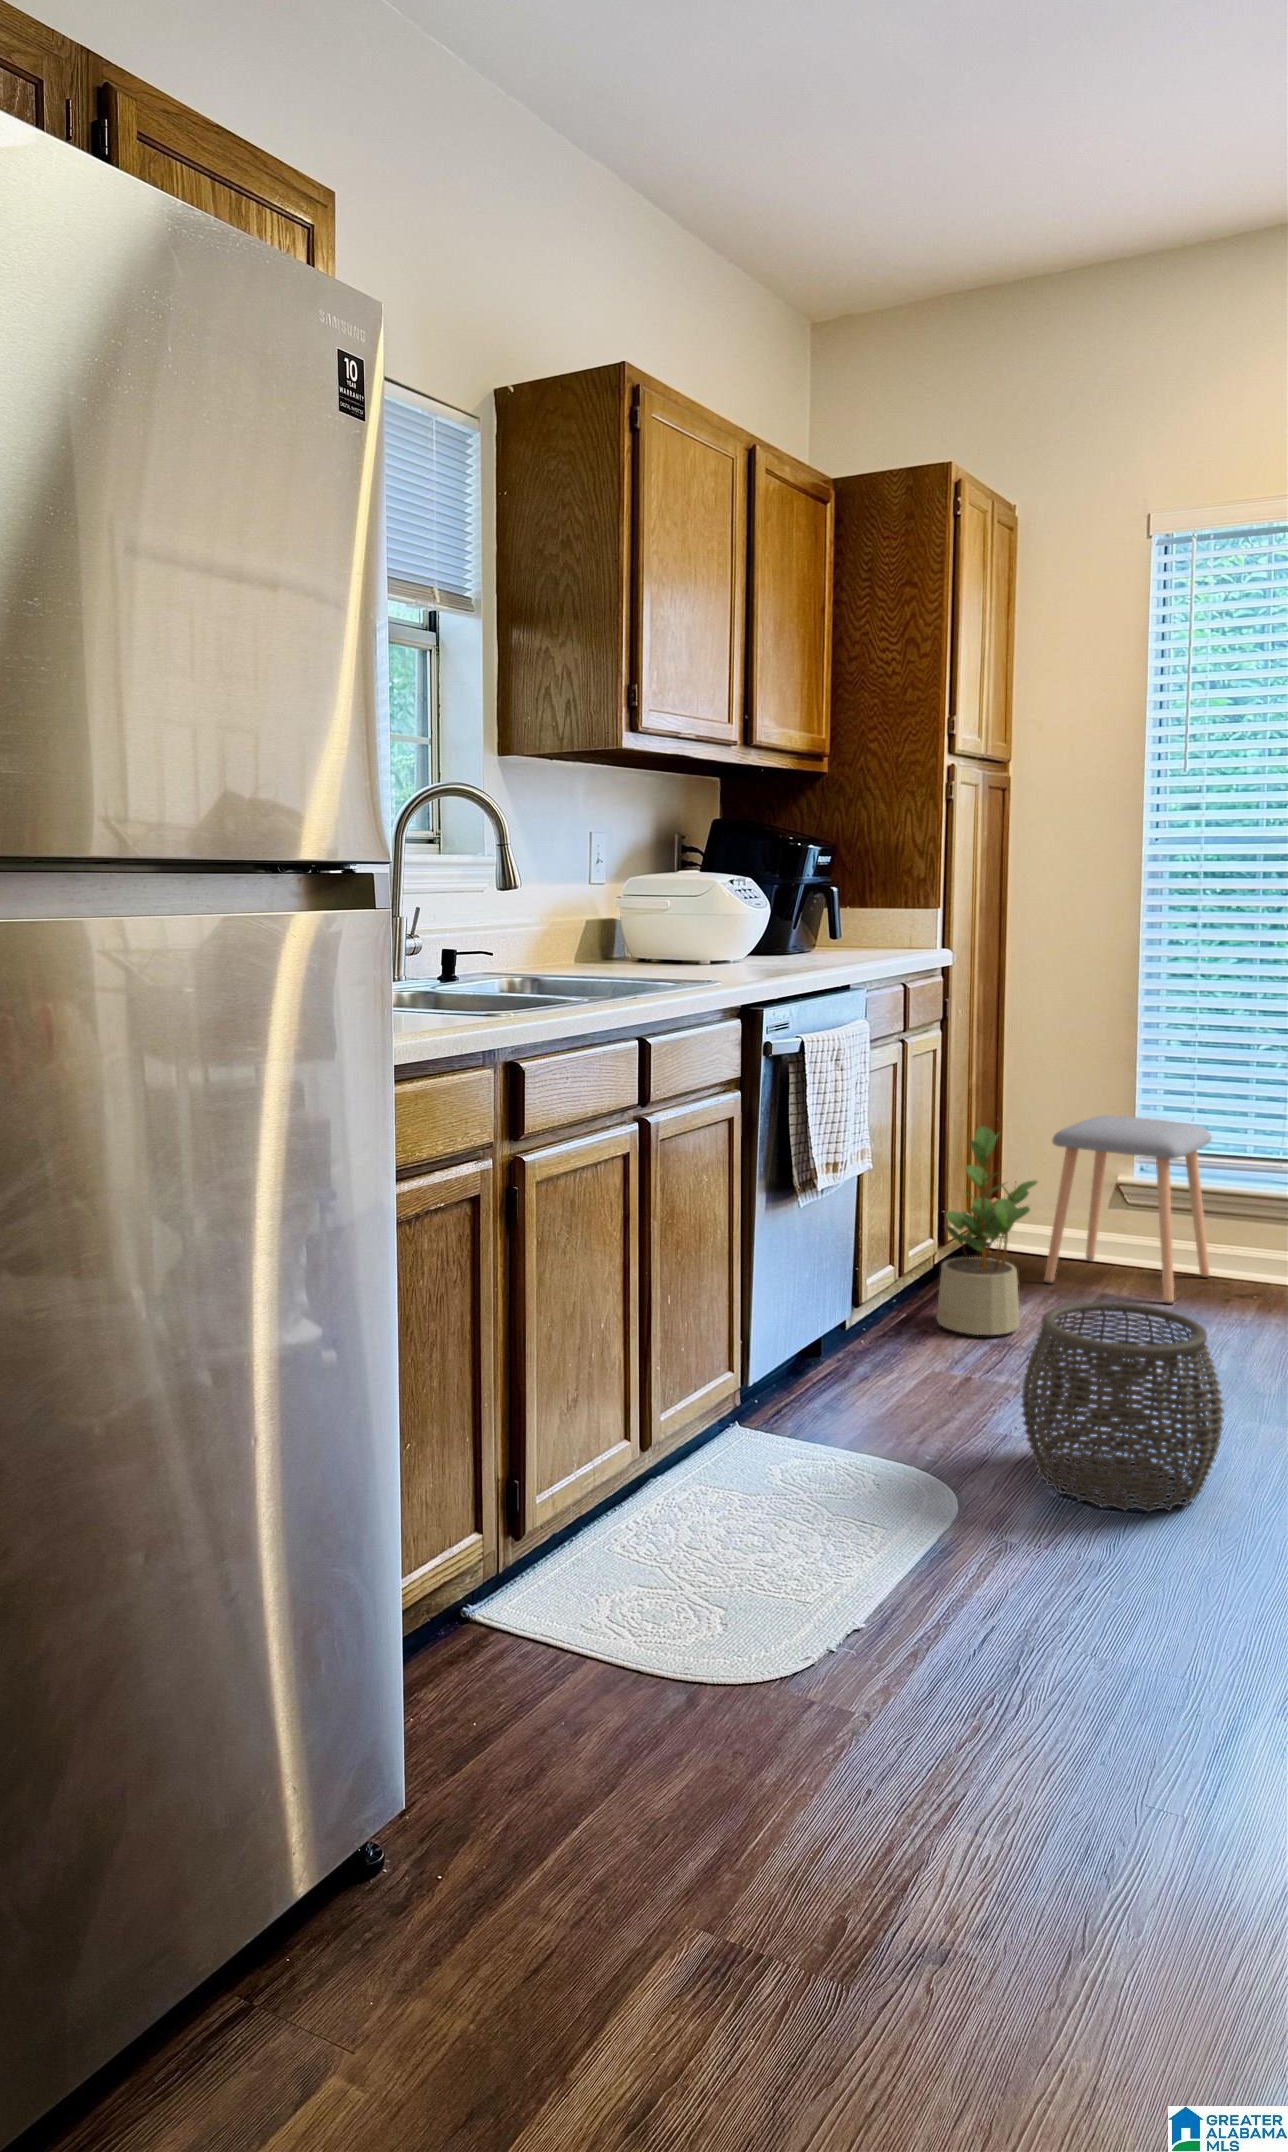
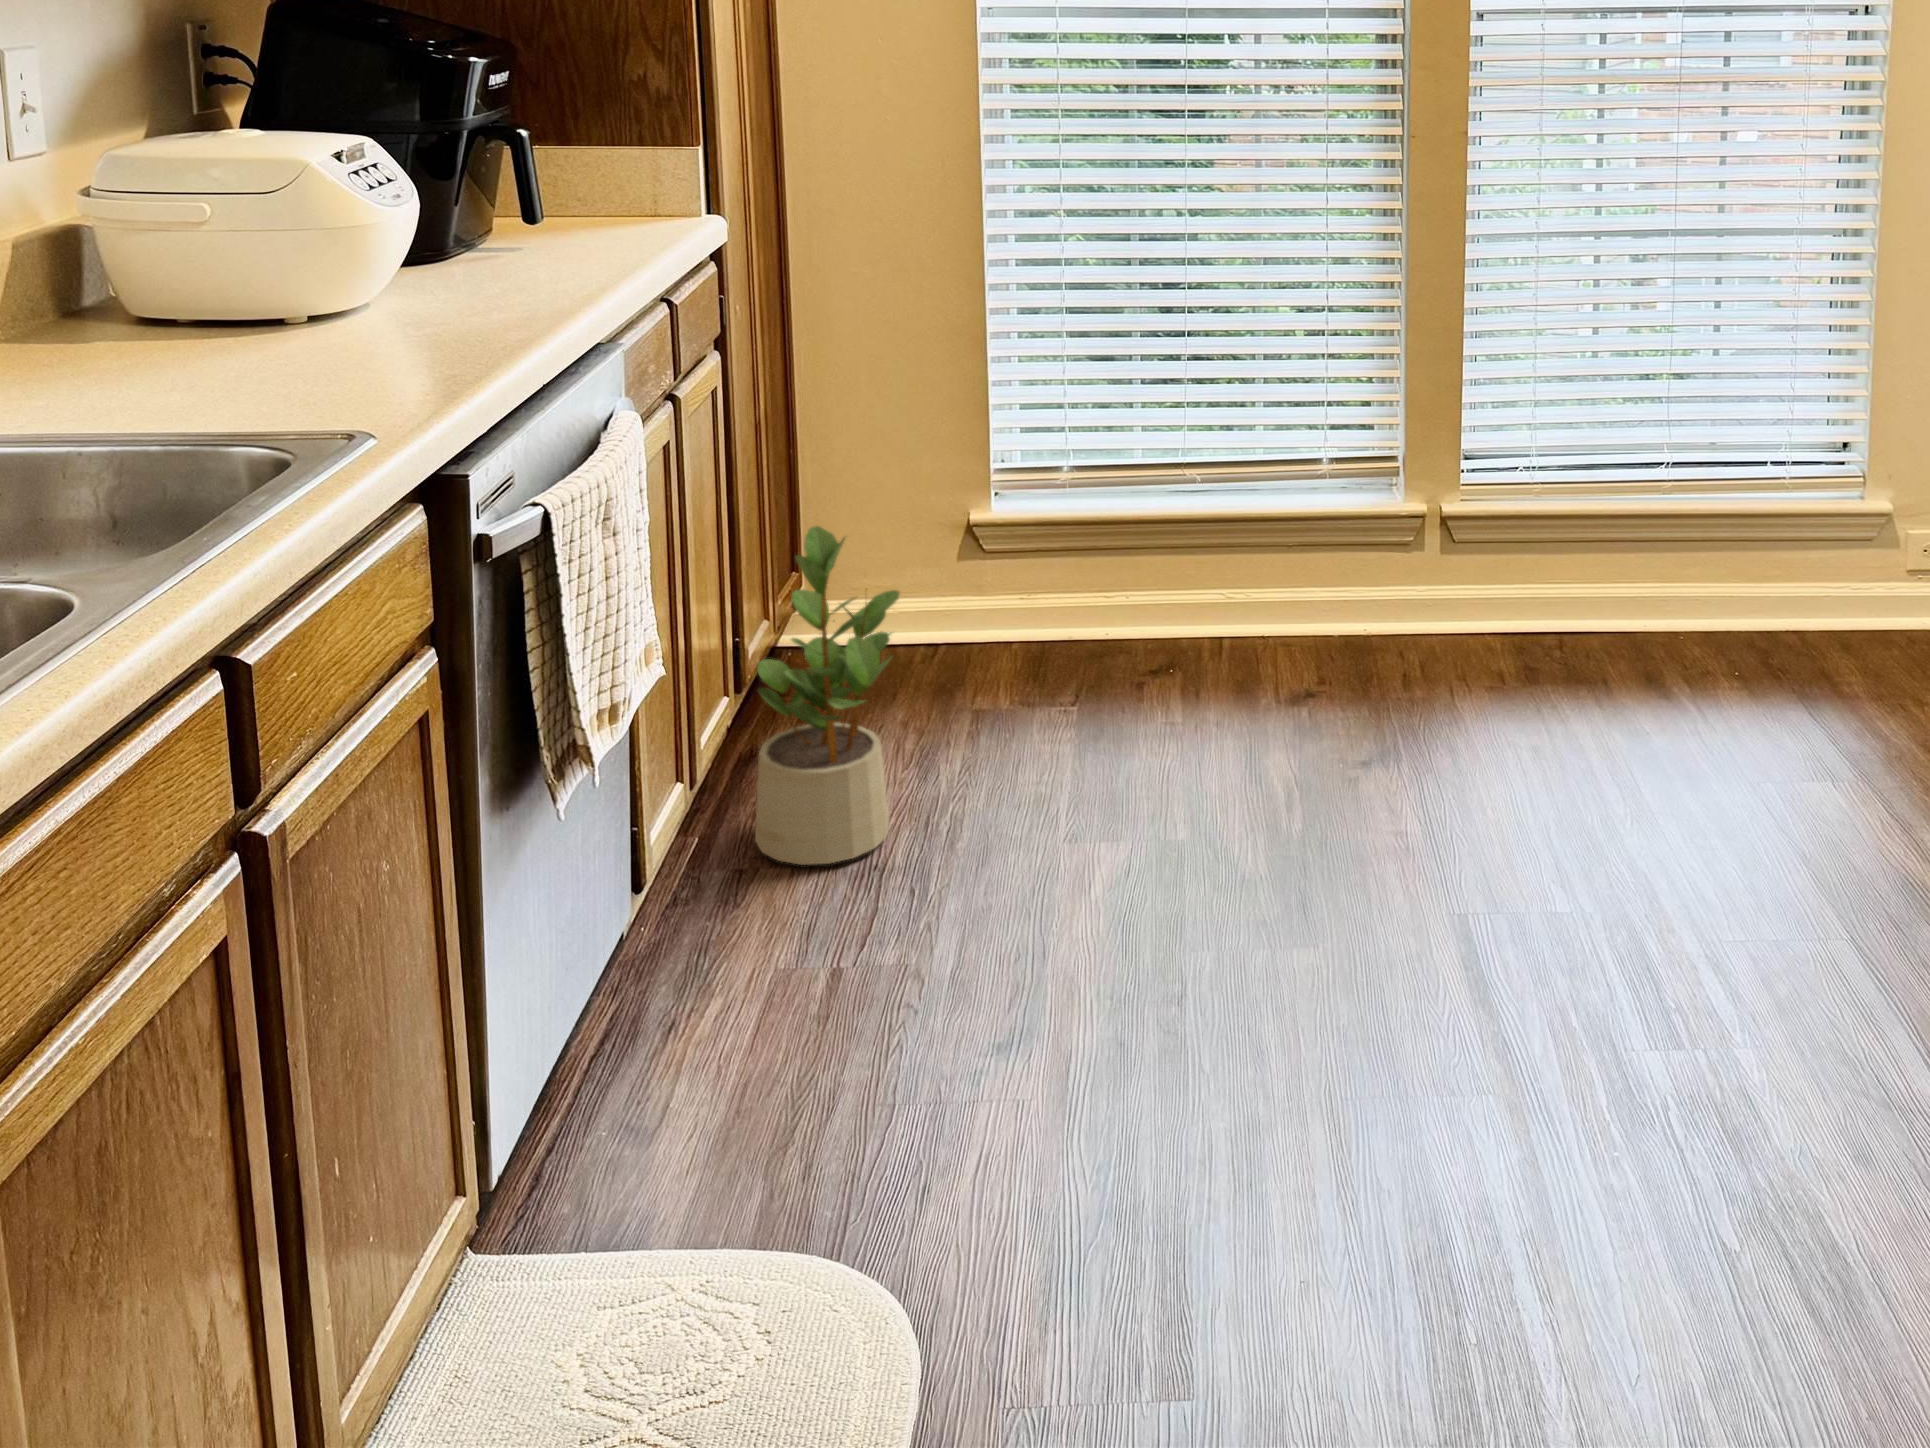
stool: present [1045,1115,1212,1304] -> none [889,432,1110,718]
woven basket: present [1021,1302,1224,1512] -> none [999,866,1311,1240]

